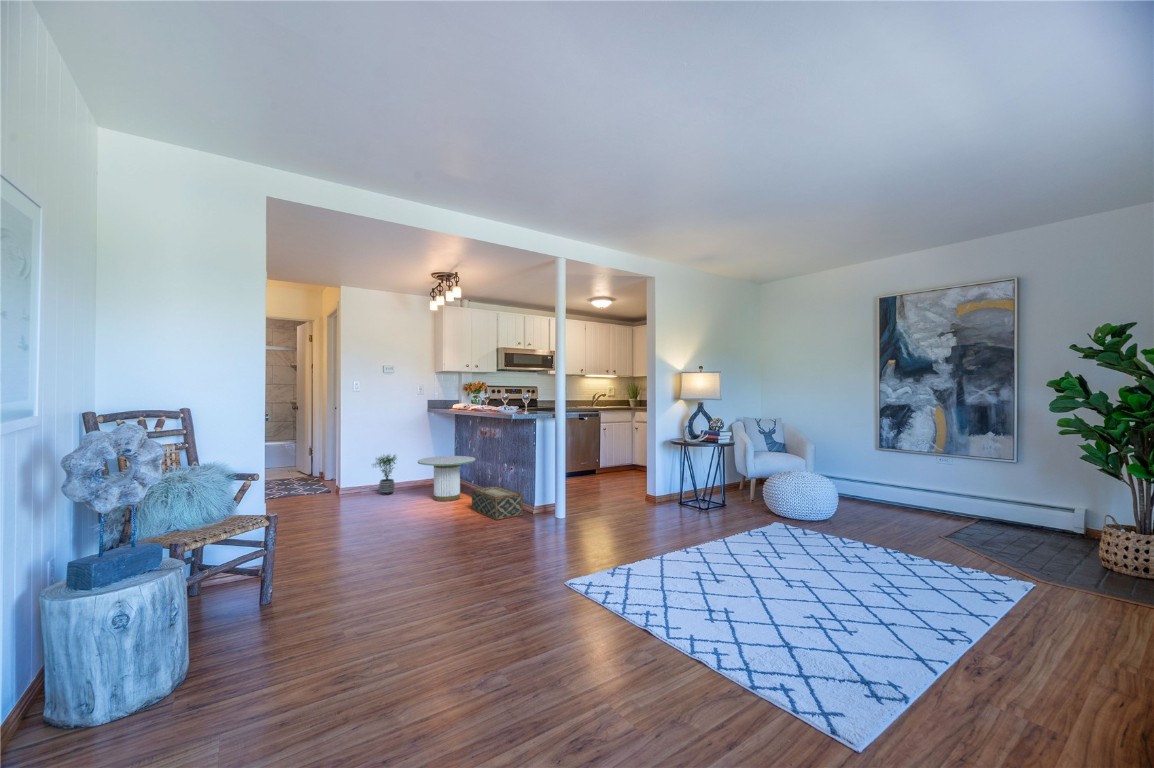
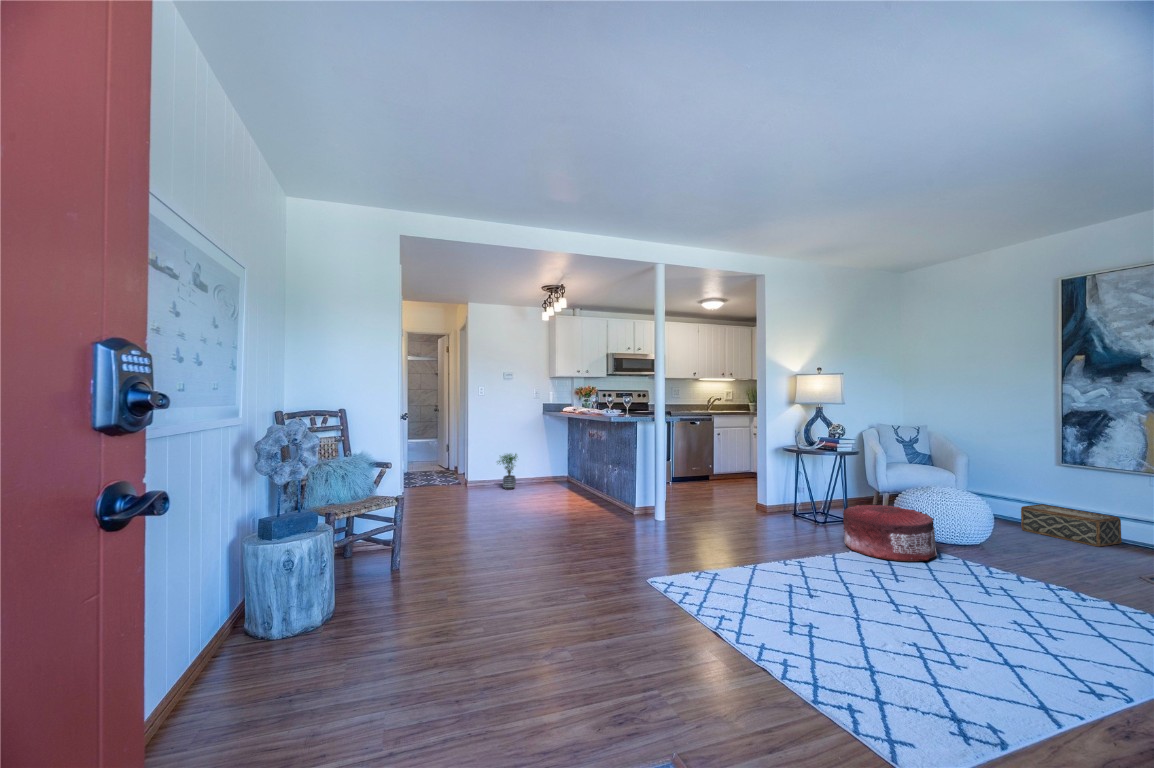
side table: present [418,456,475,501] -> none [534,456,586,498]
woven basket: present [472,486,523,520] -> present [1021,504,1122,547]
pouf: none [728,490,803,540] -> present [843,505,937,561]

